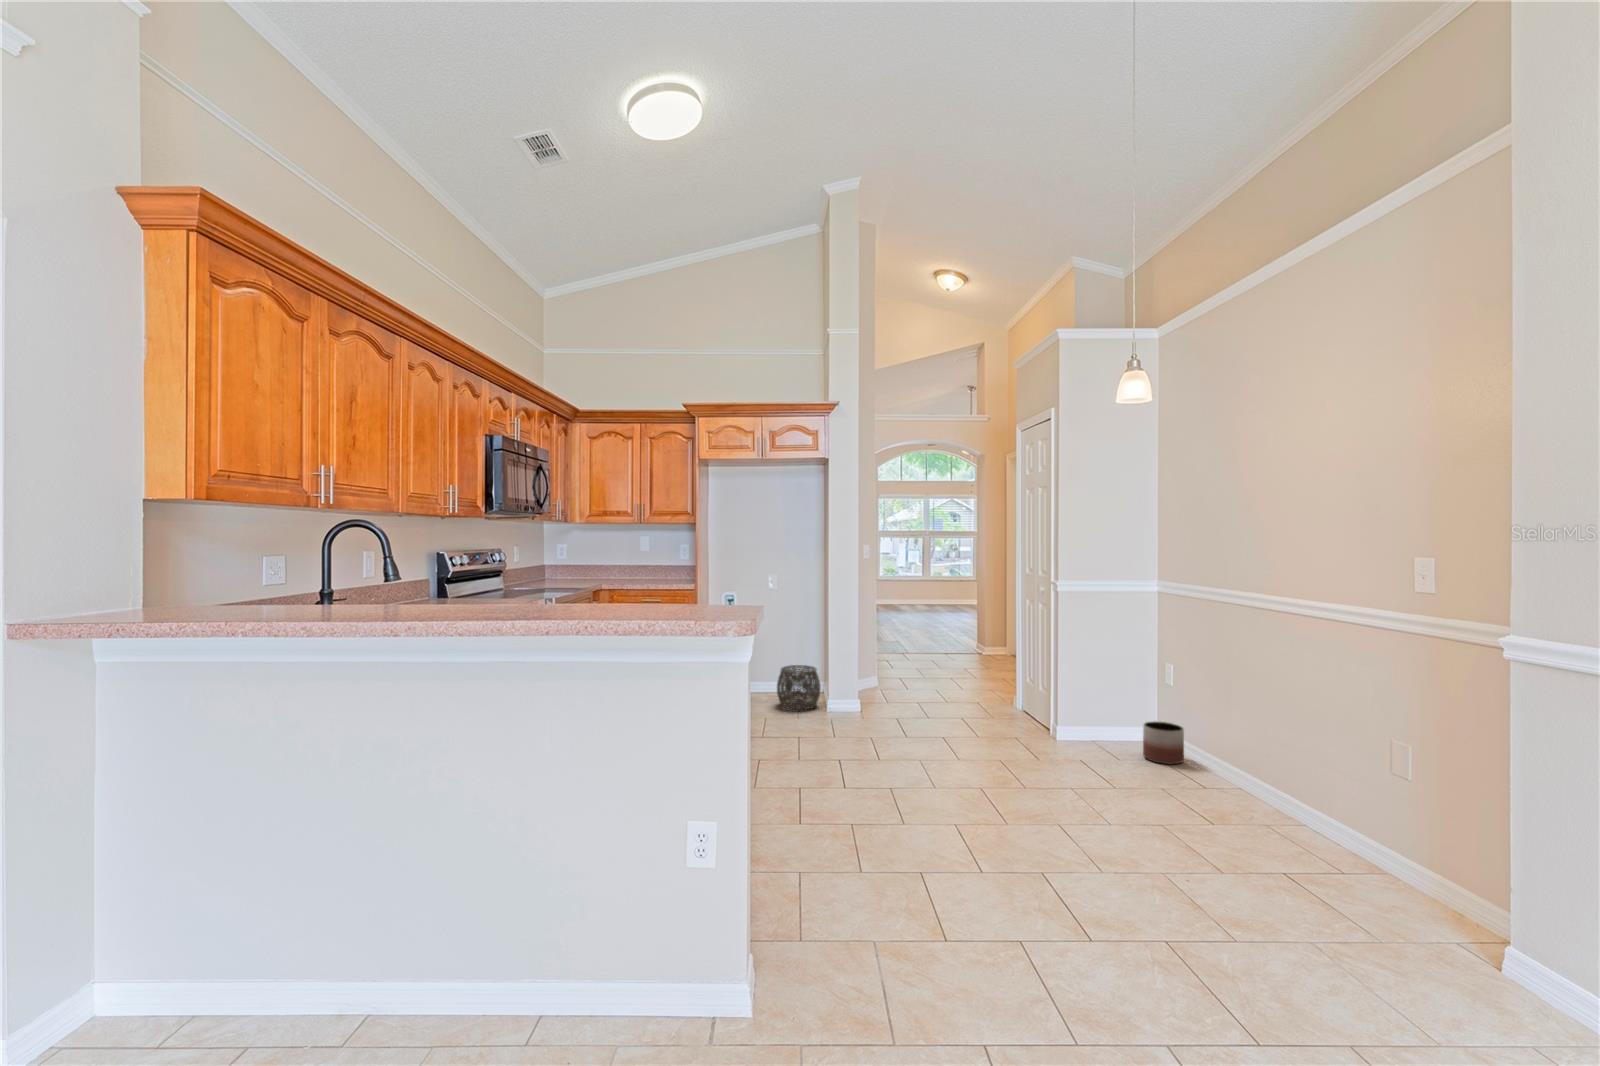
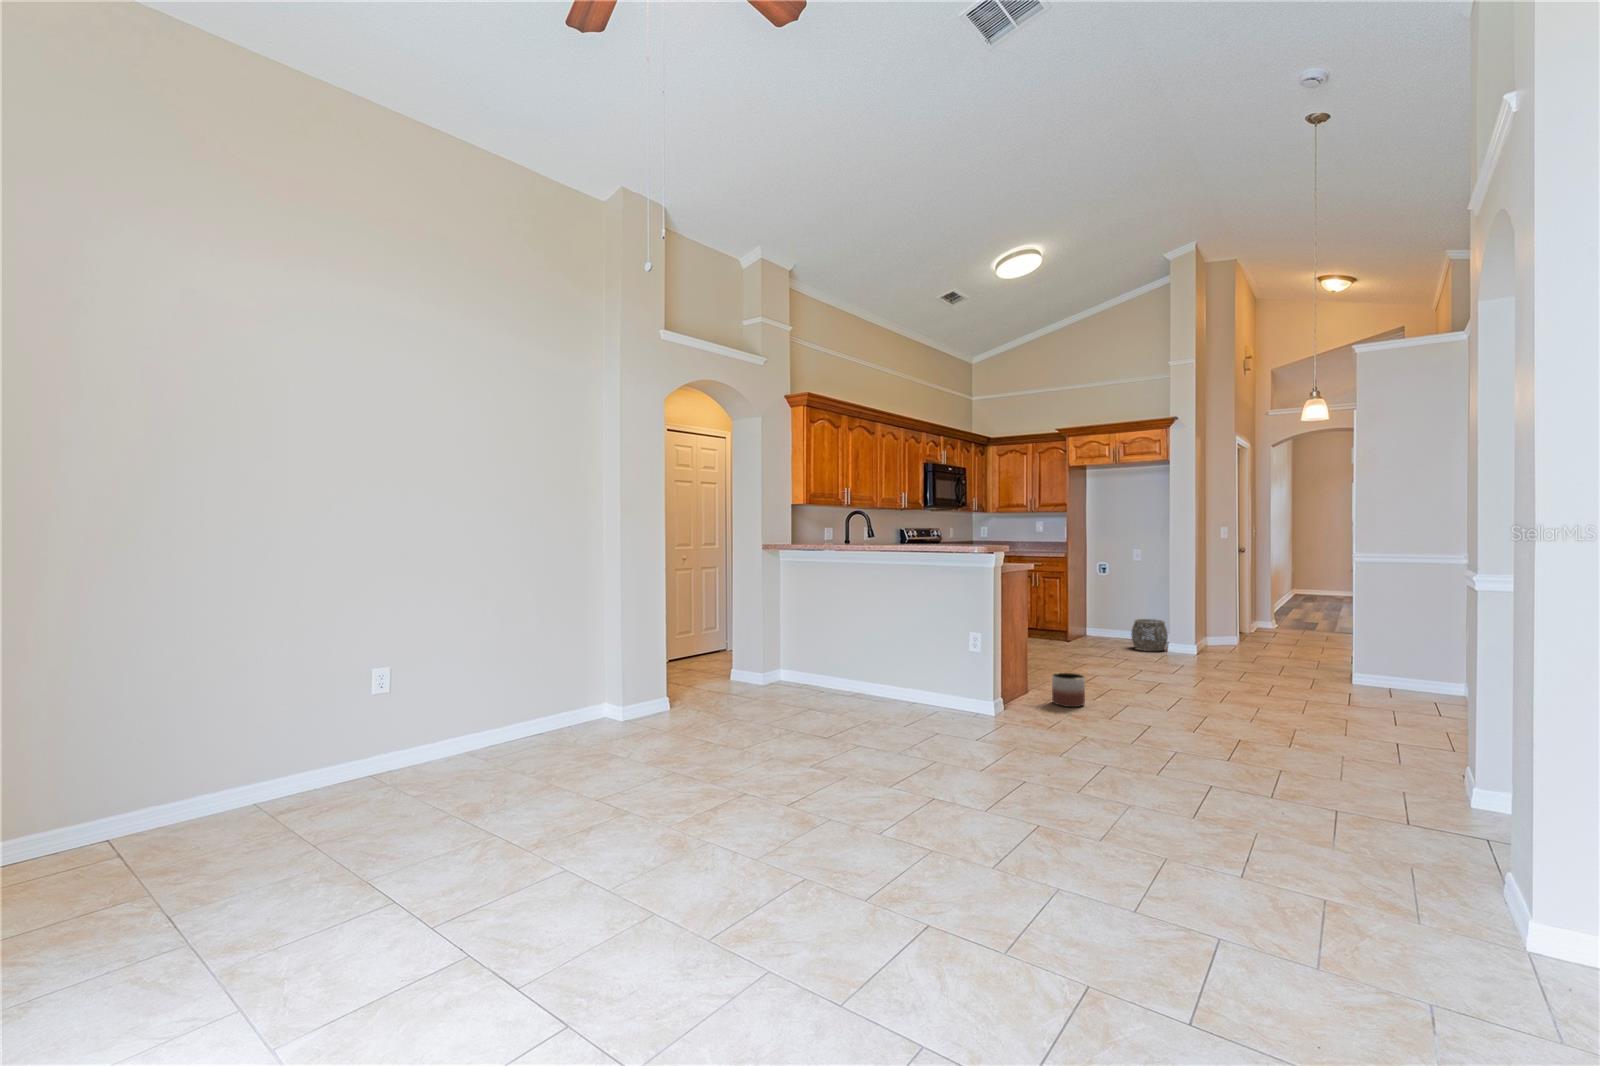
planter: present [1143,721,1184,764] -> present [1052,673,1085,707]

